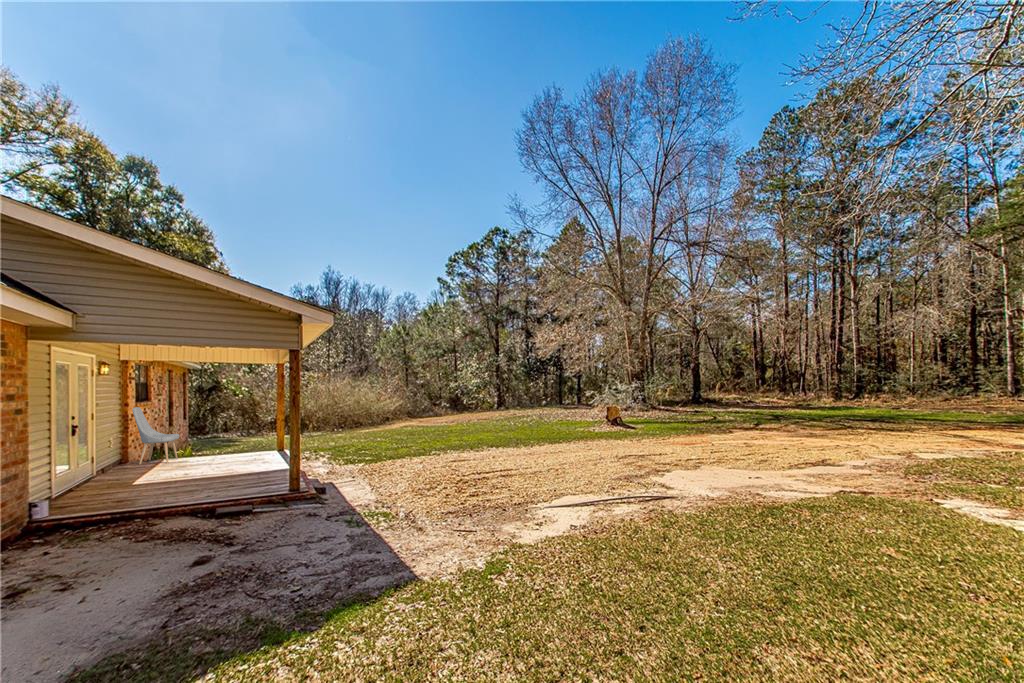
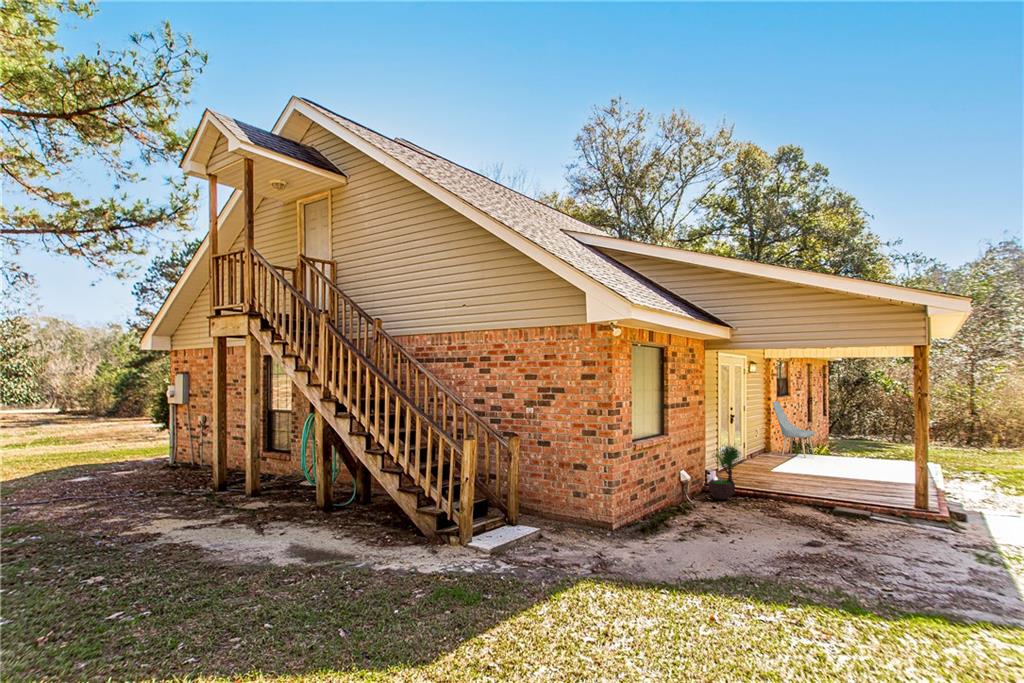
potted tree: none [30,459,94,540] -> present [708,445,741,500]

